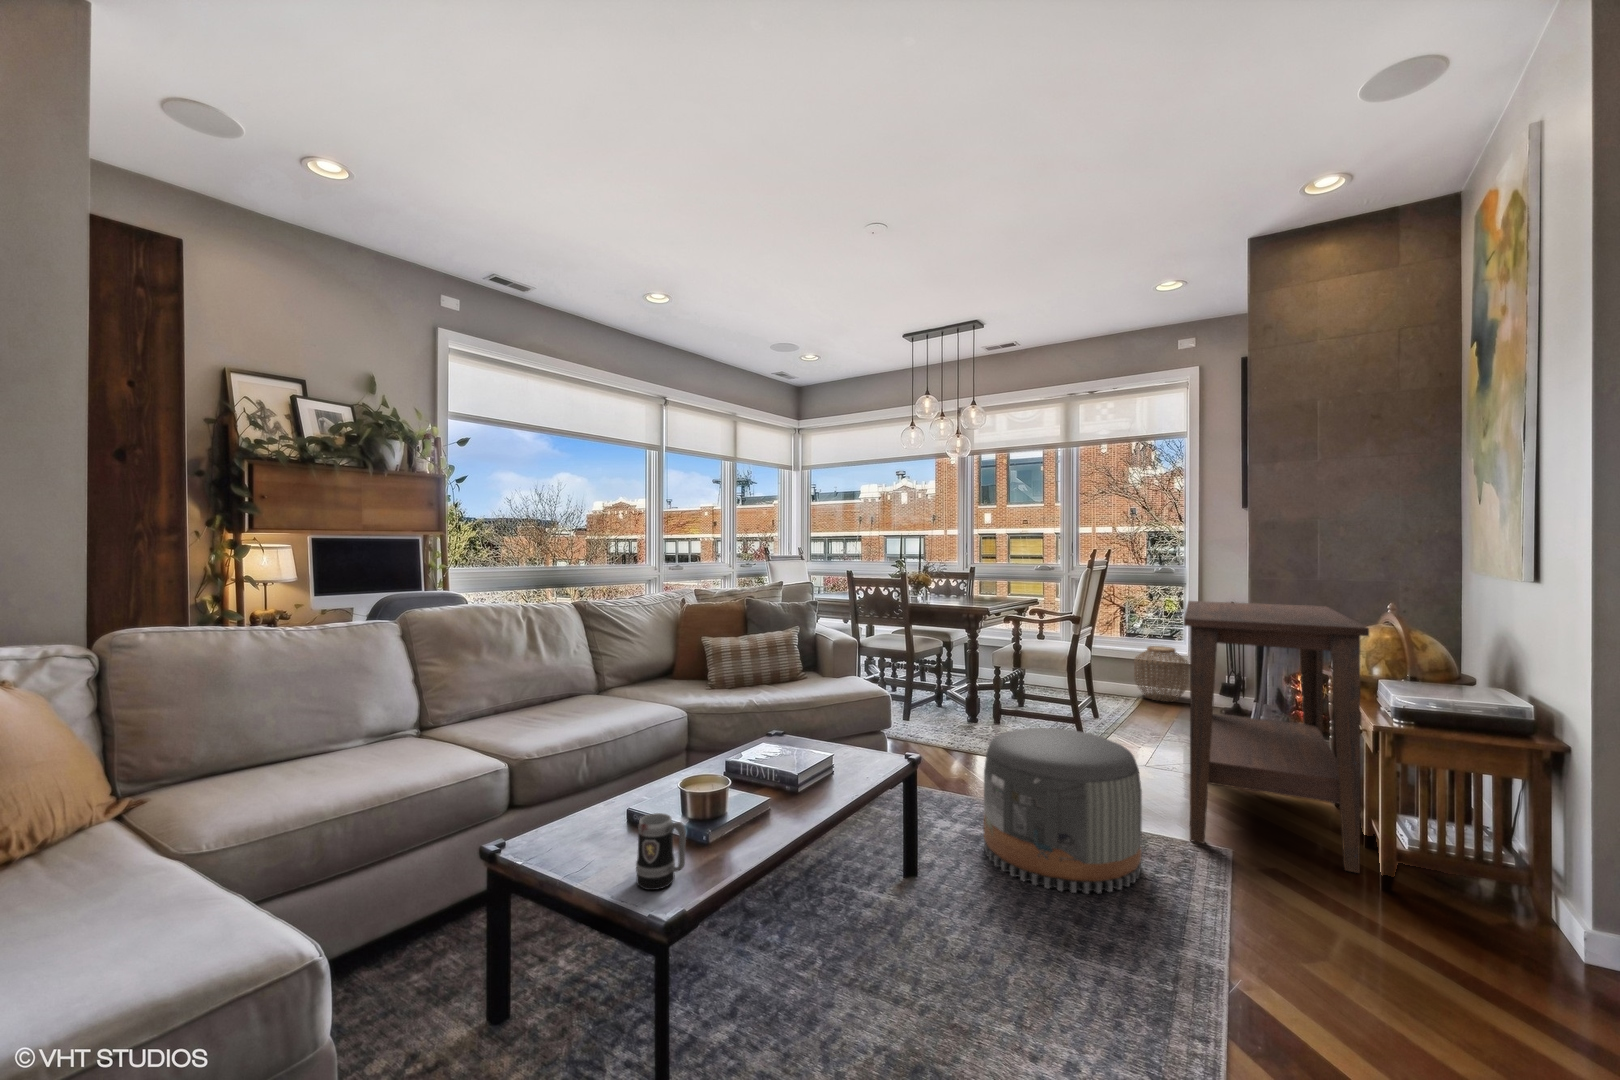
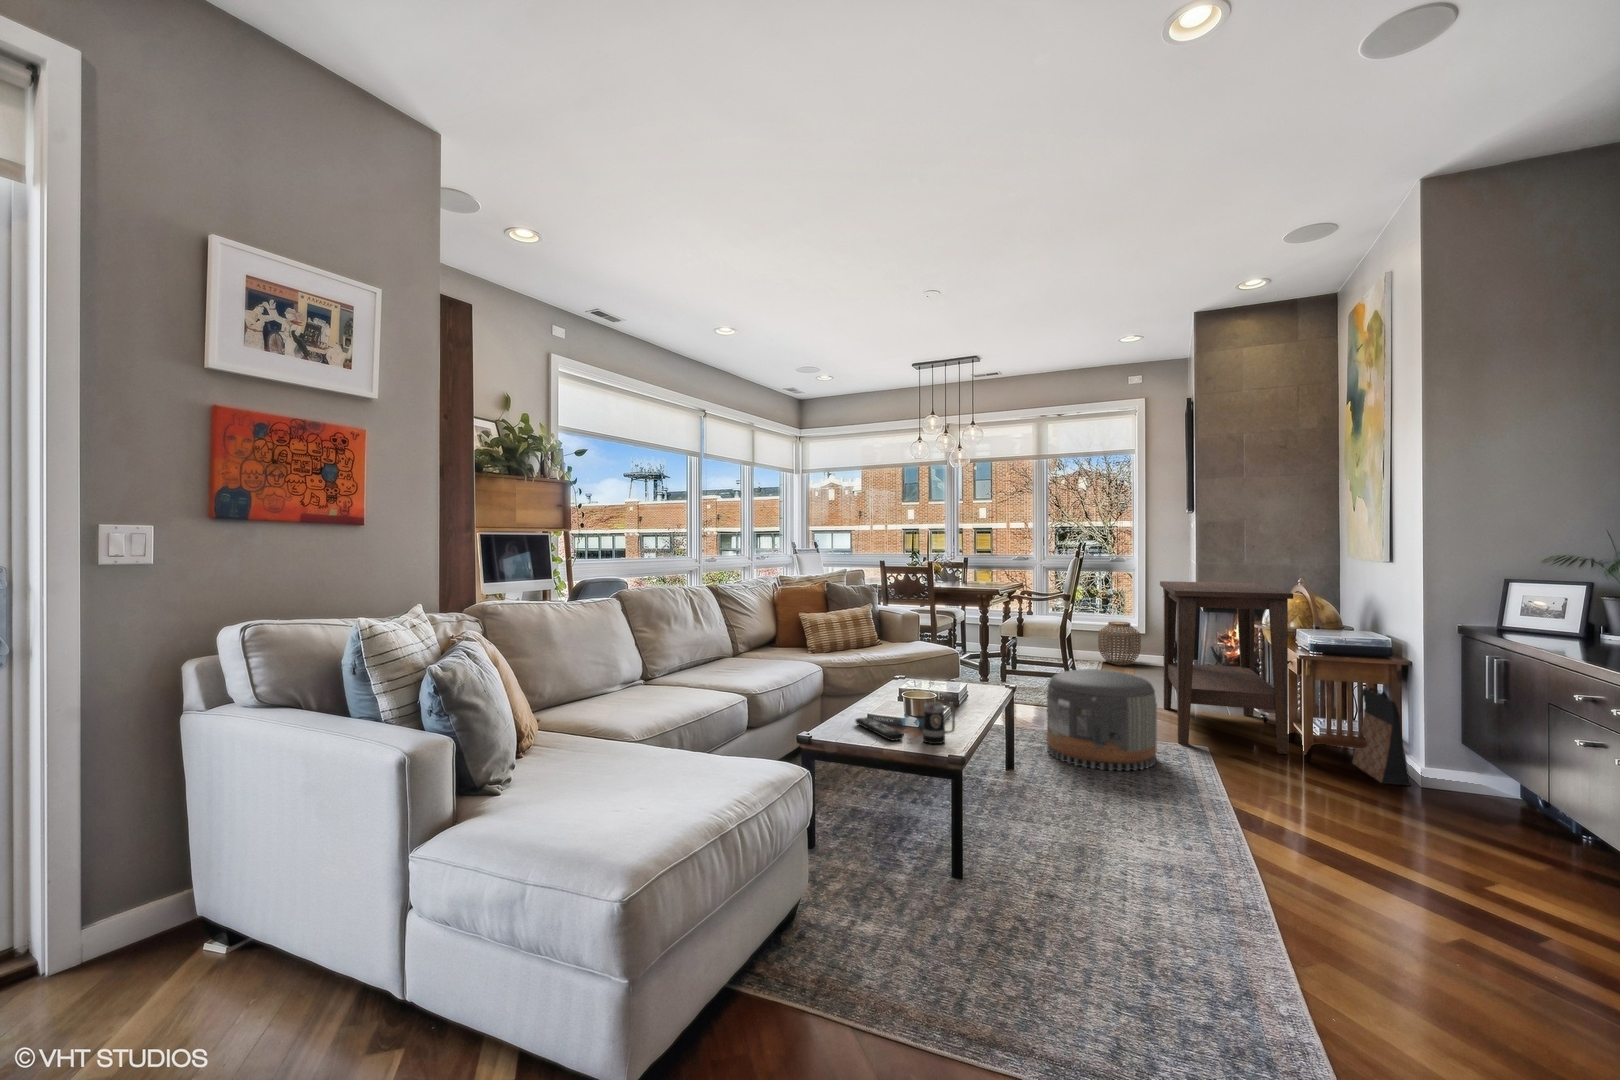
bag: none [1468,782,1576,964] -> present [1352,687,1411,786]
remote control: none [583,818,615,875] -> present [855,717,904,741]

